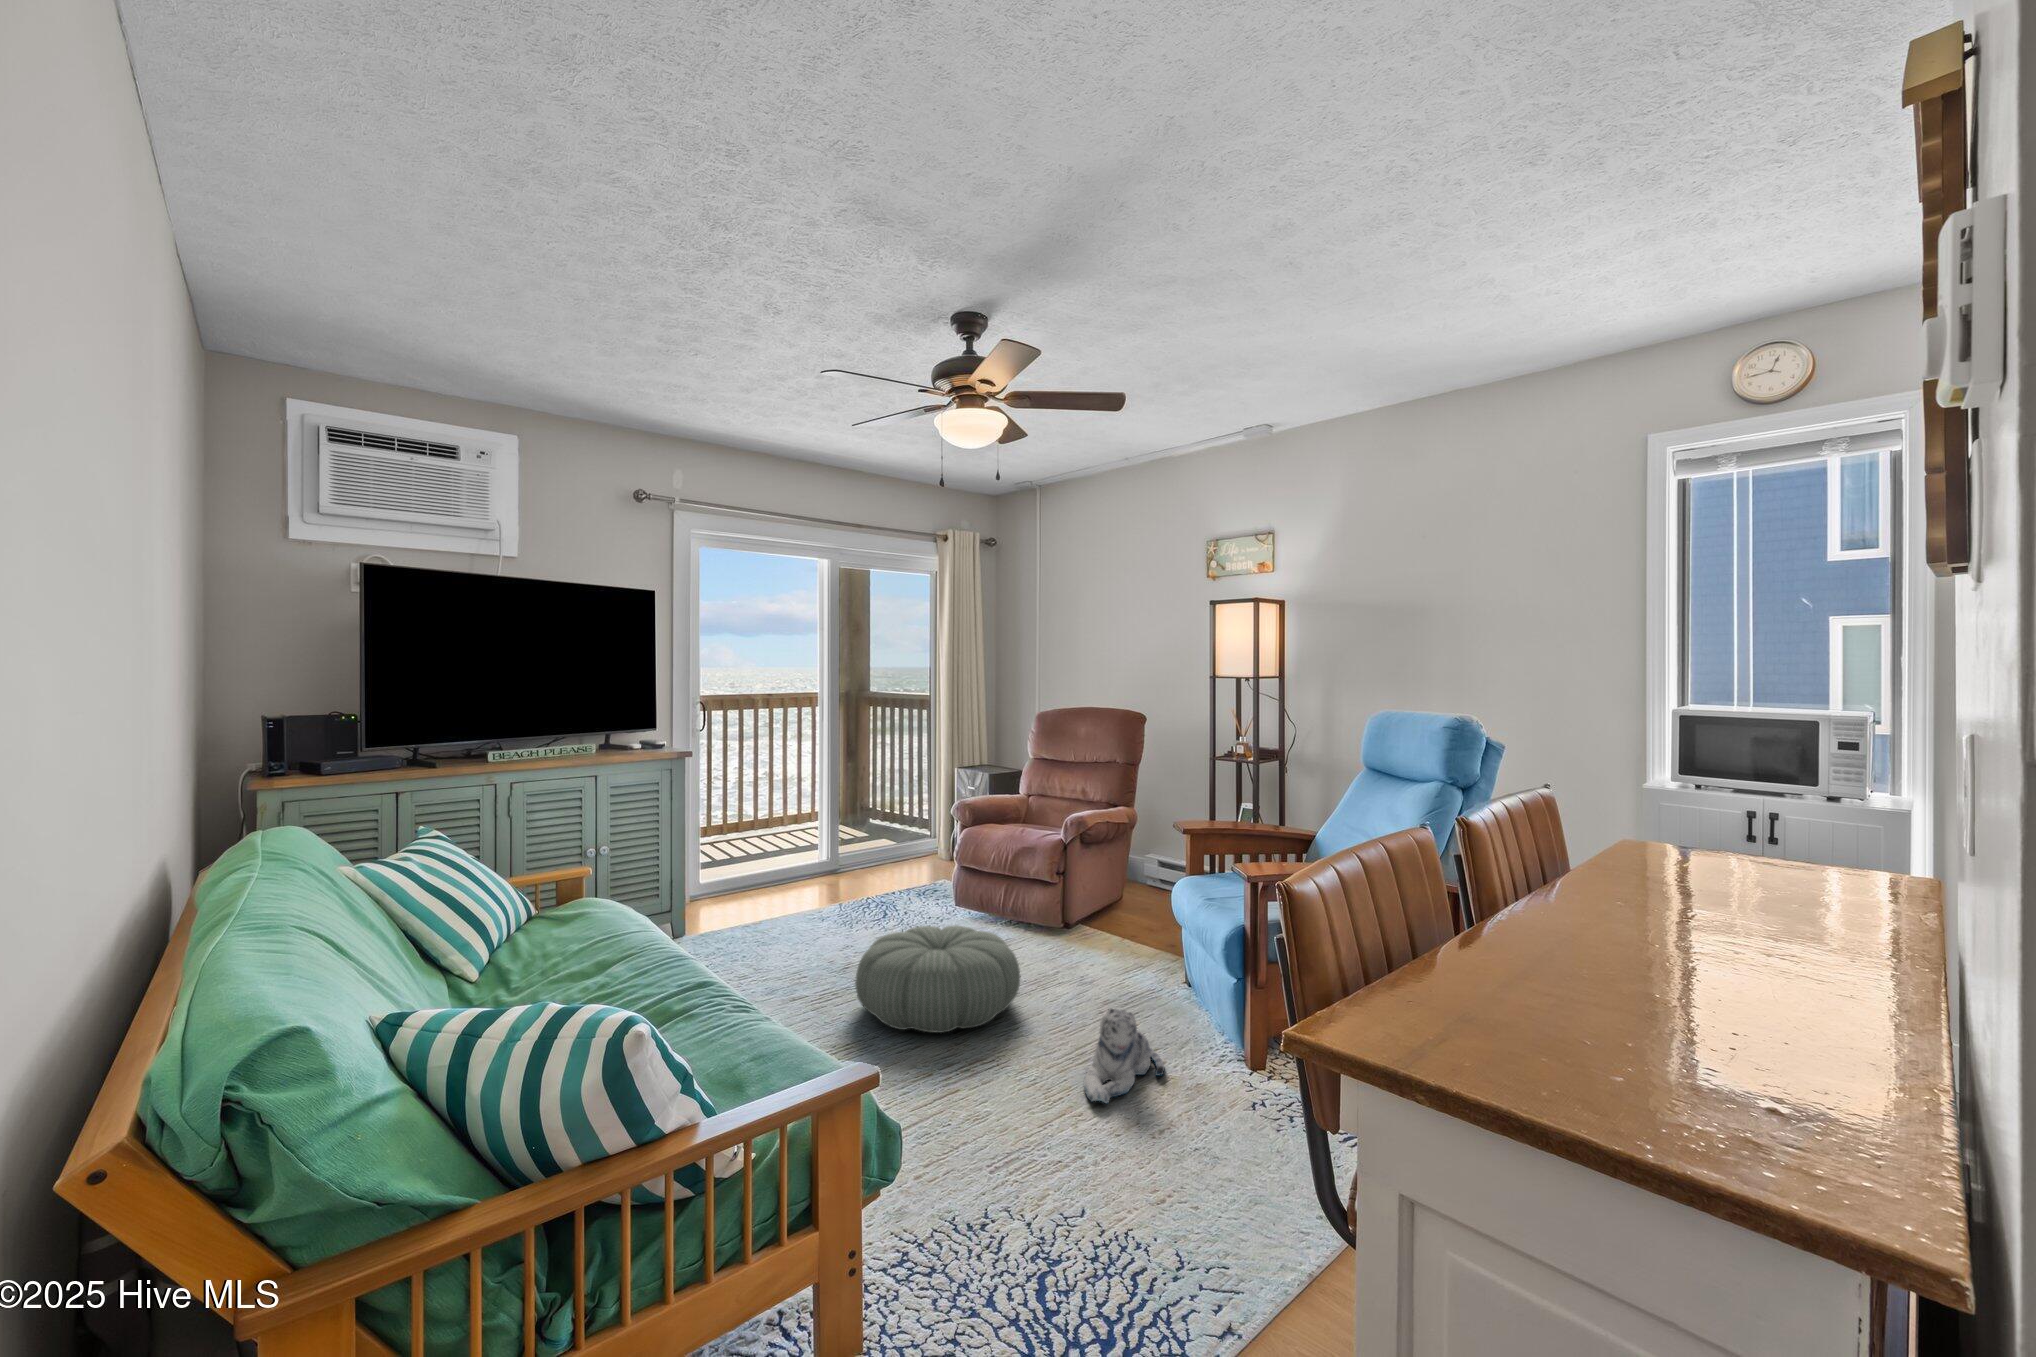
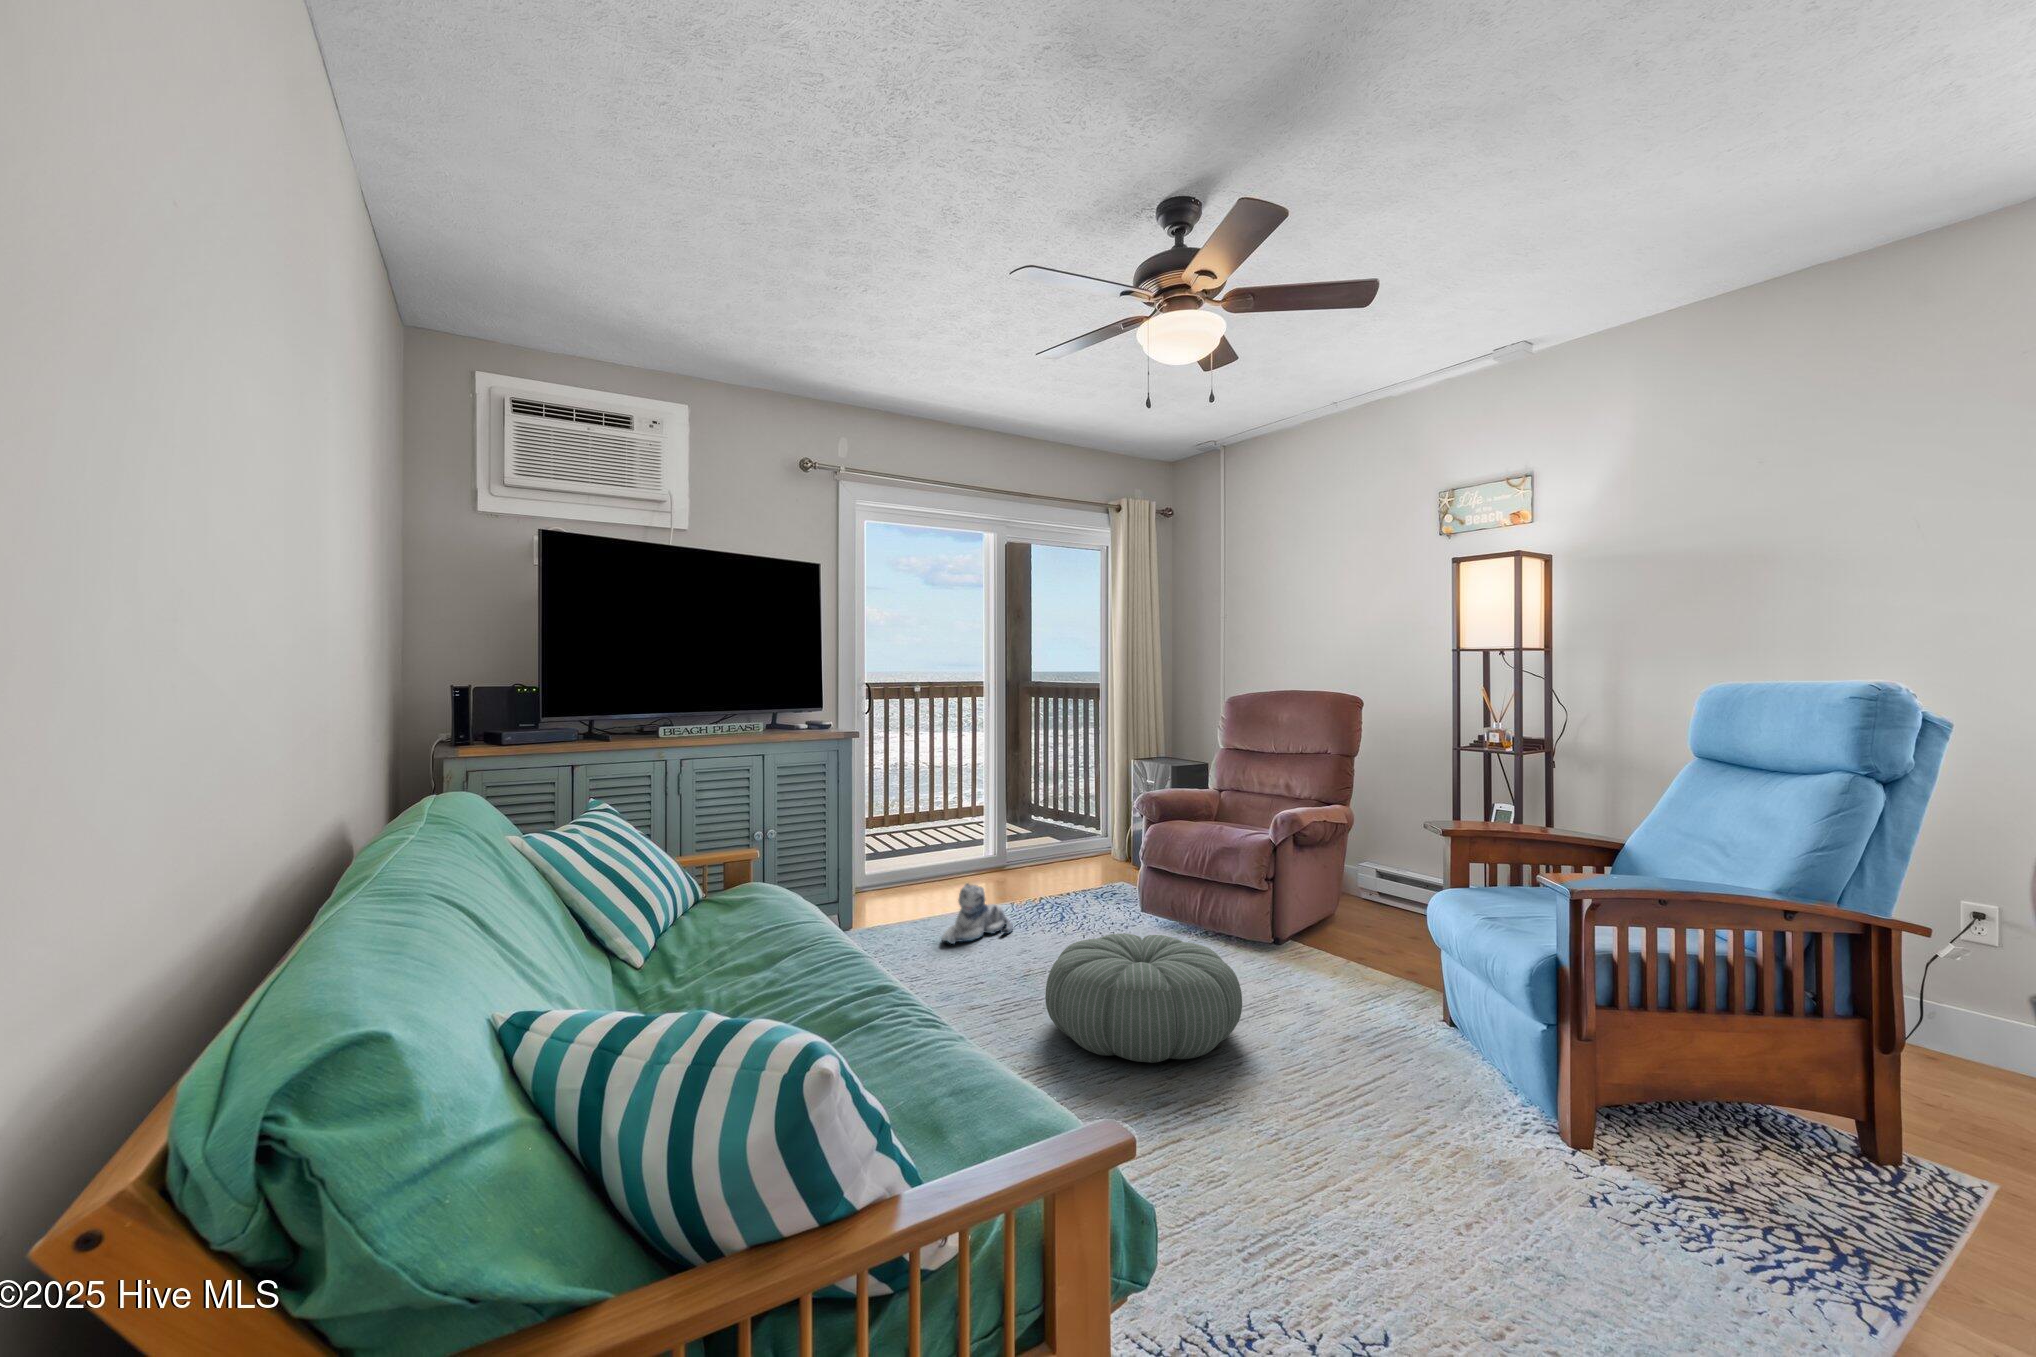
plush toy: present [1084,1008,1165,1103] -> present [942,883,1013,944]

